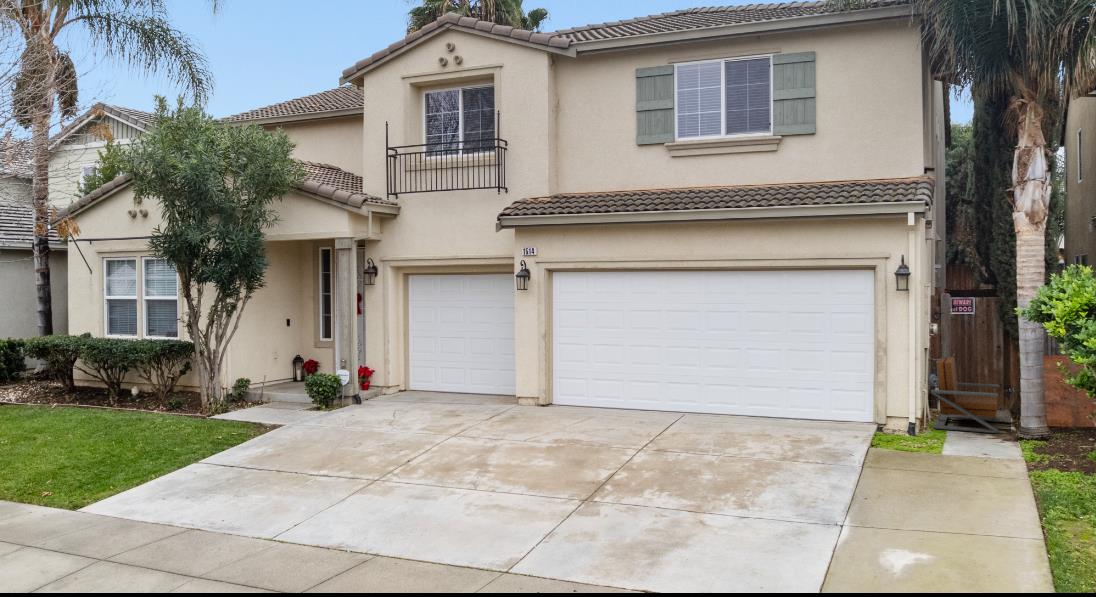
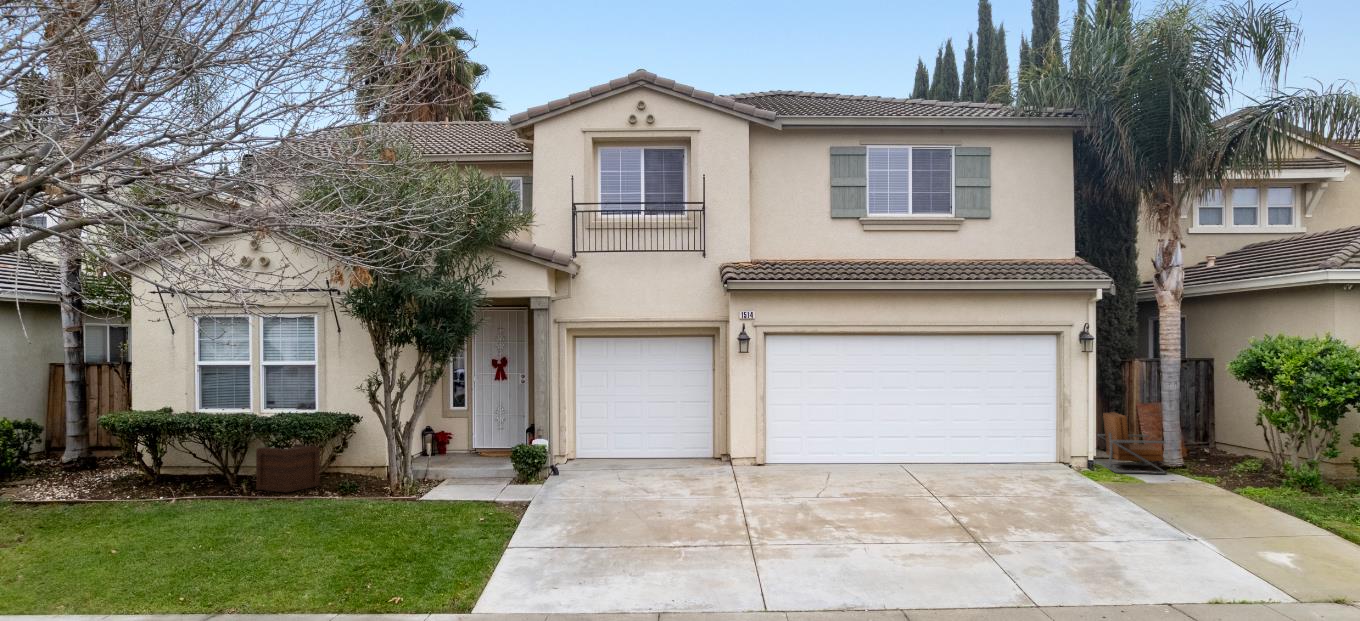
wooden crate: none [112,366,163,408] -> present [256,444,320,493]

